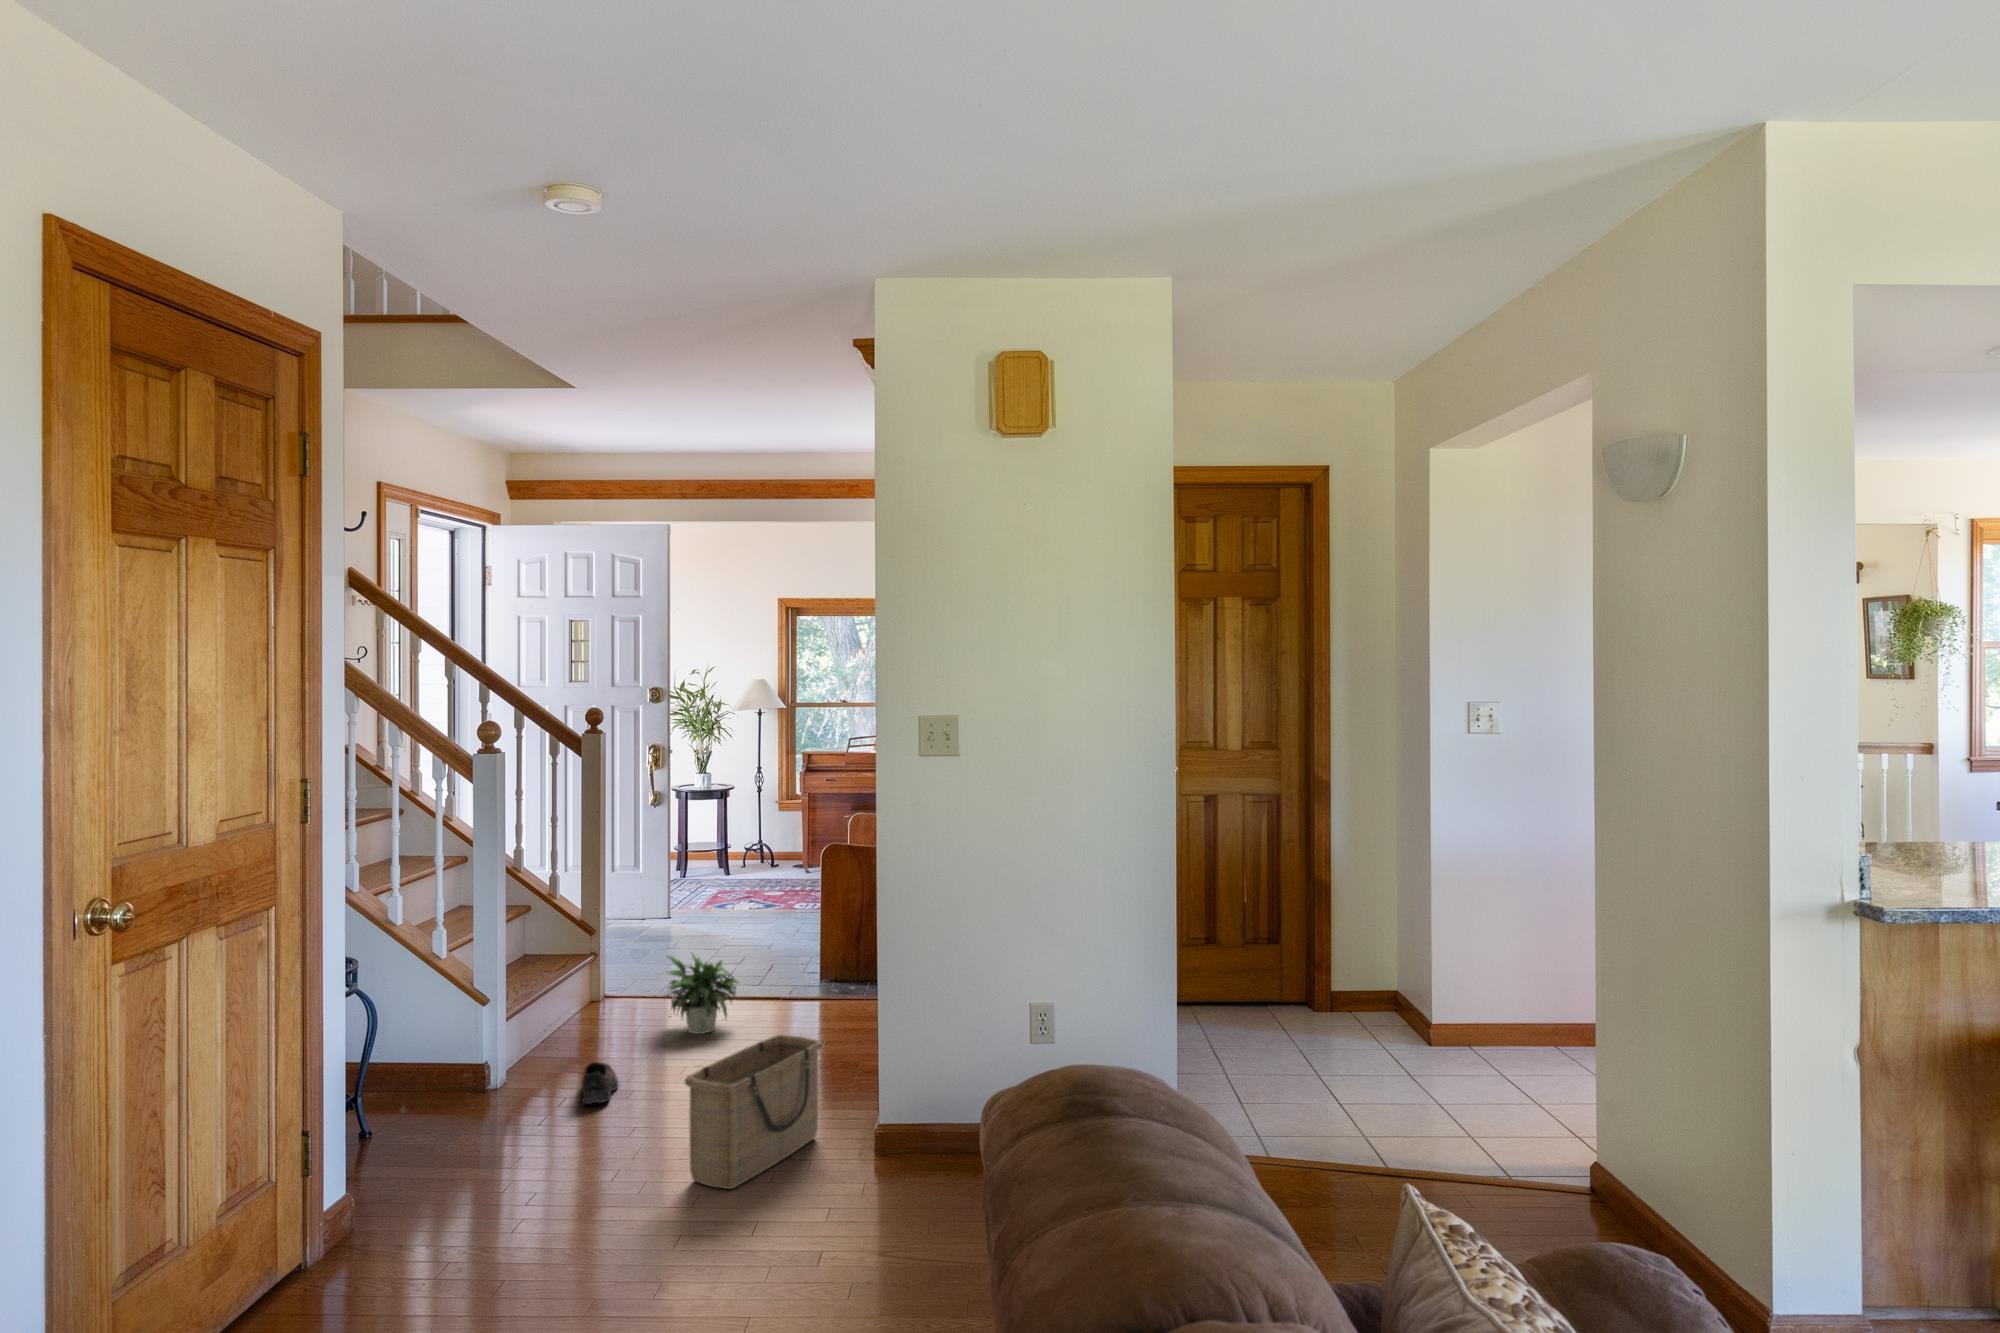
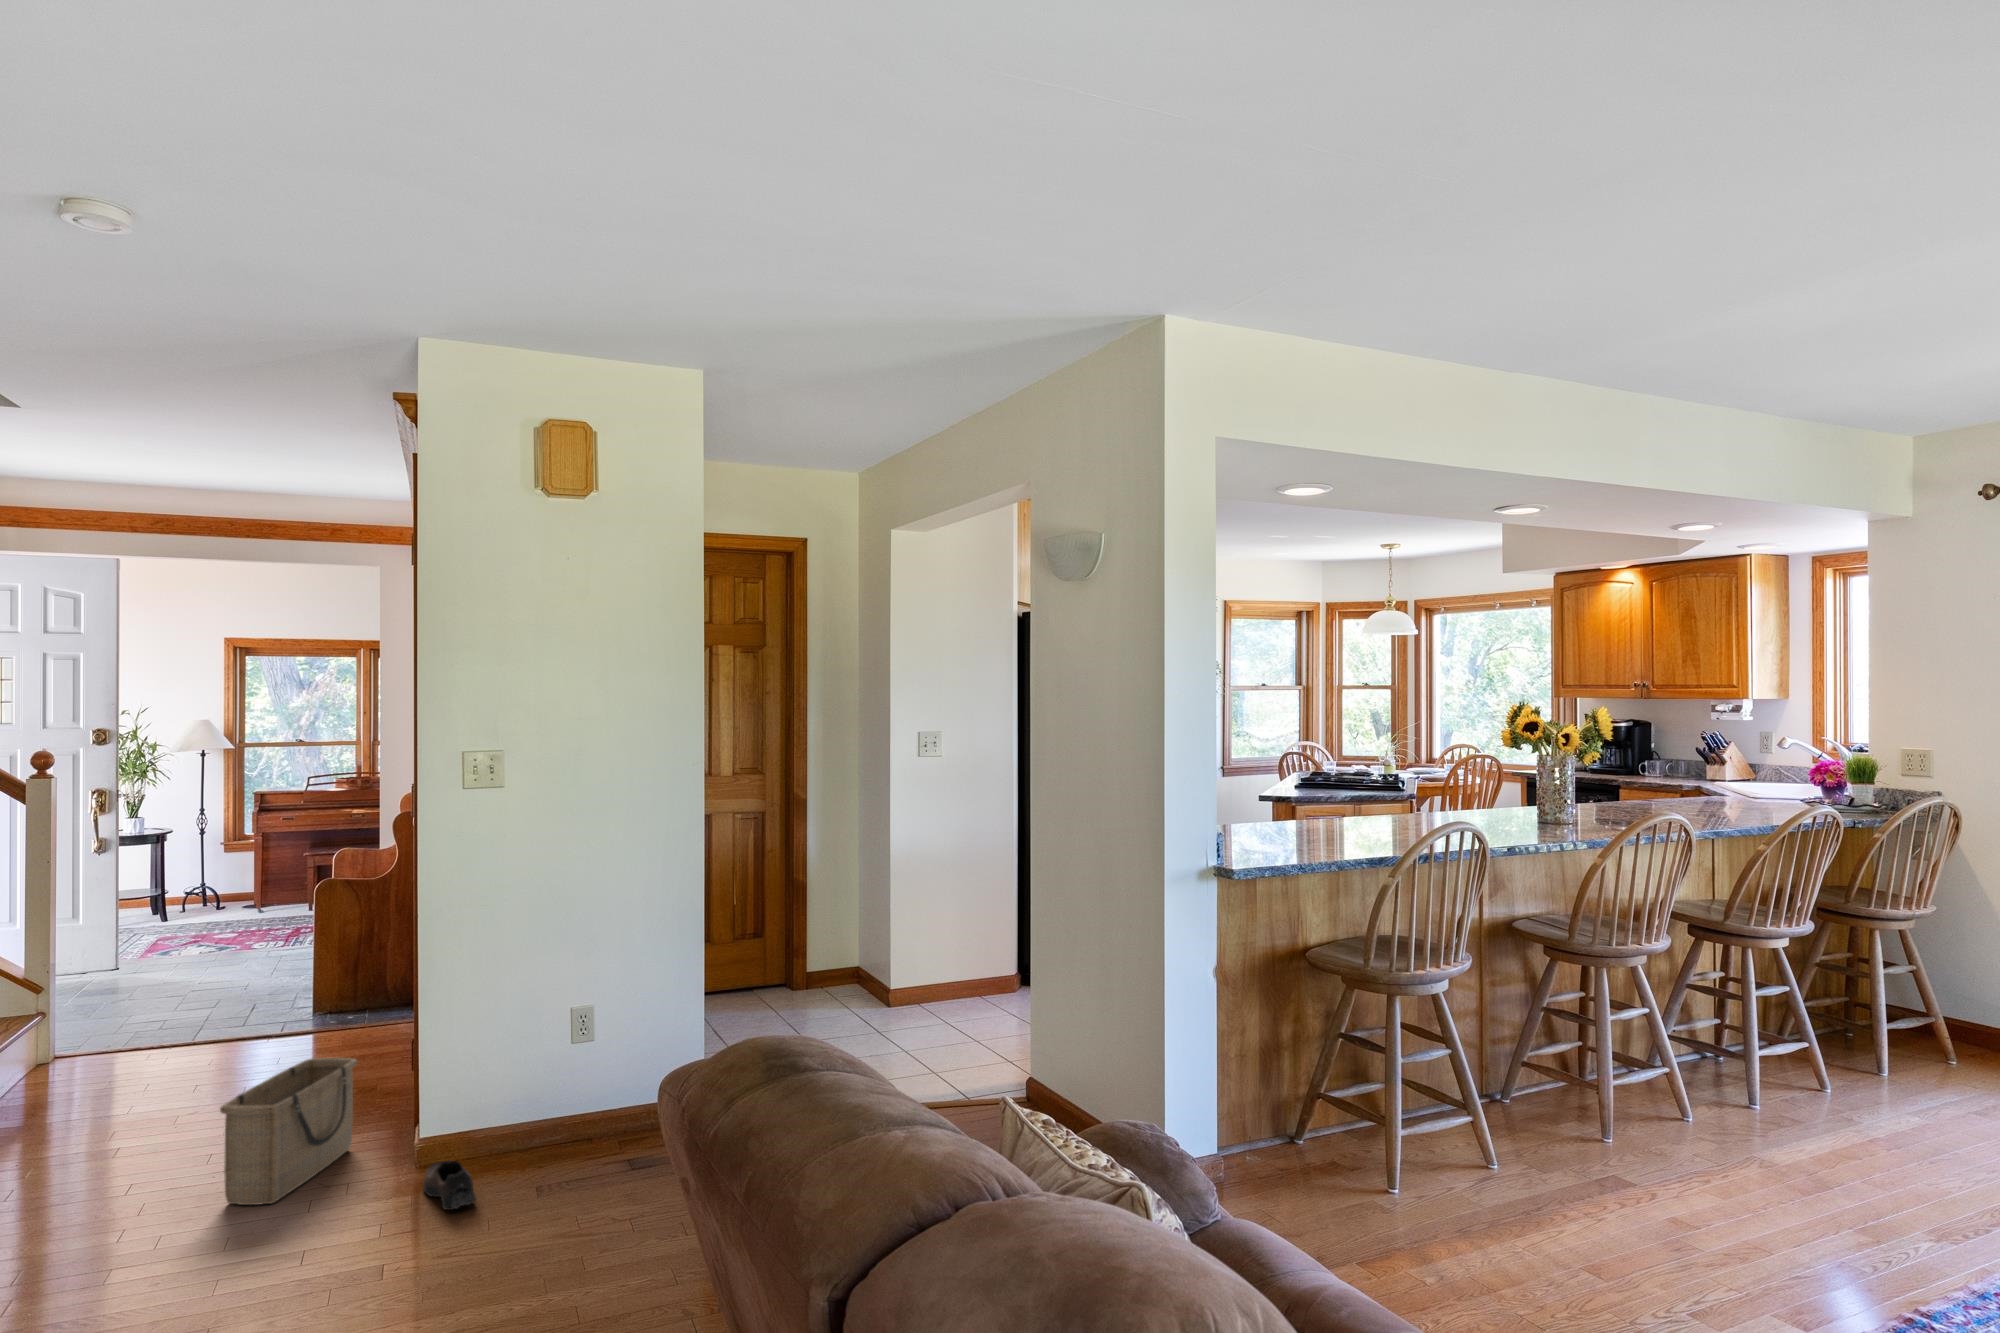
potted plant: present [665,954,738,1034] -> none [142,998,235,1081]
shoe: present [582,1062,618,1104] -> present [423,1160,476,1210]

